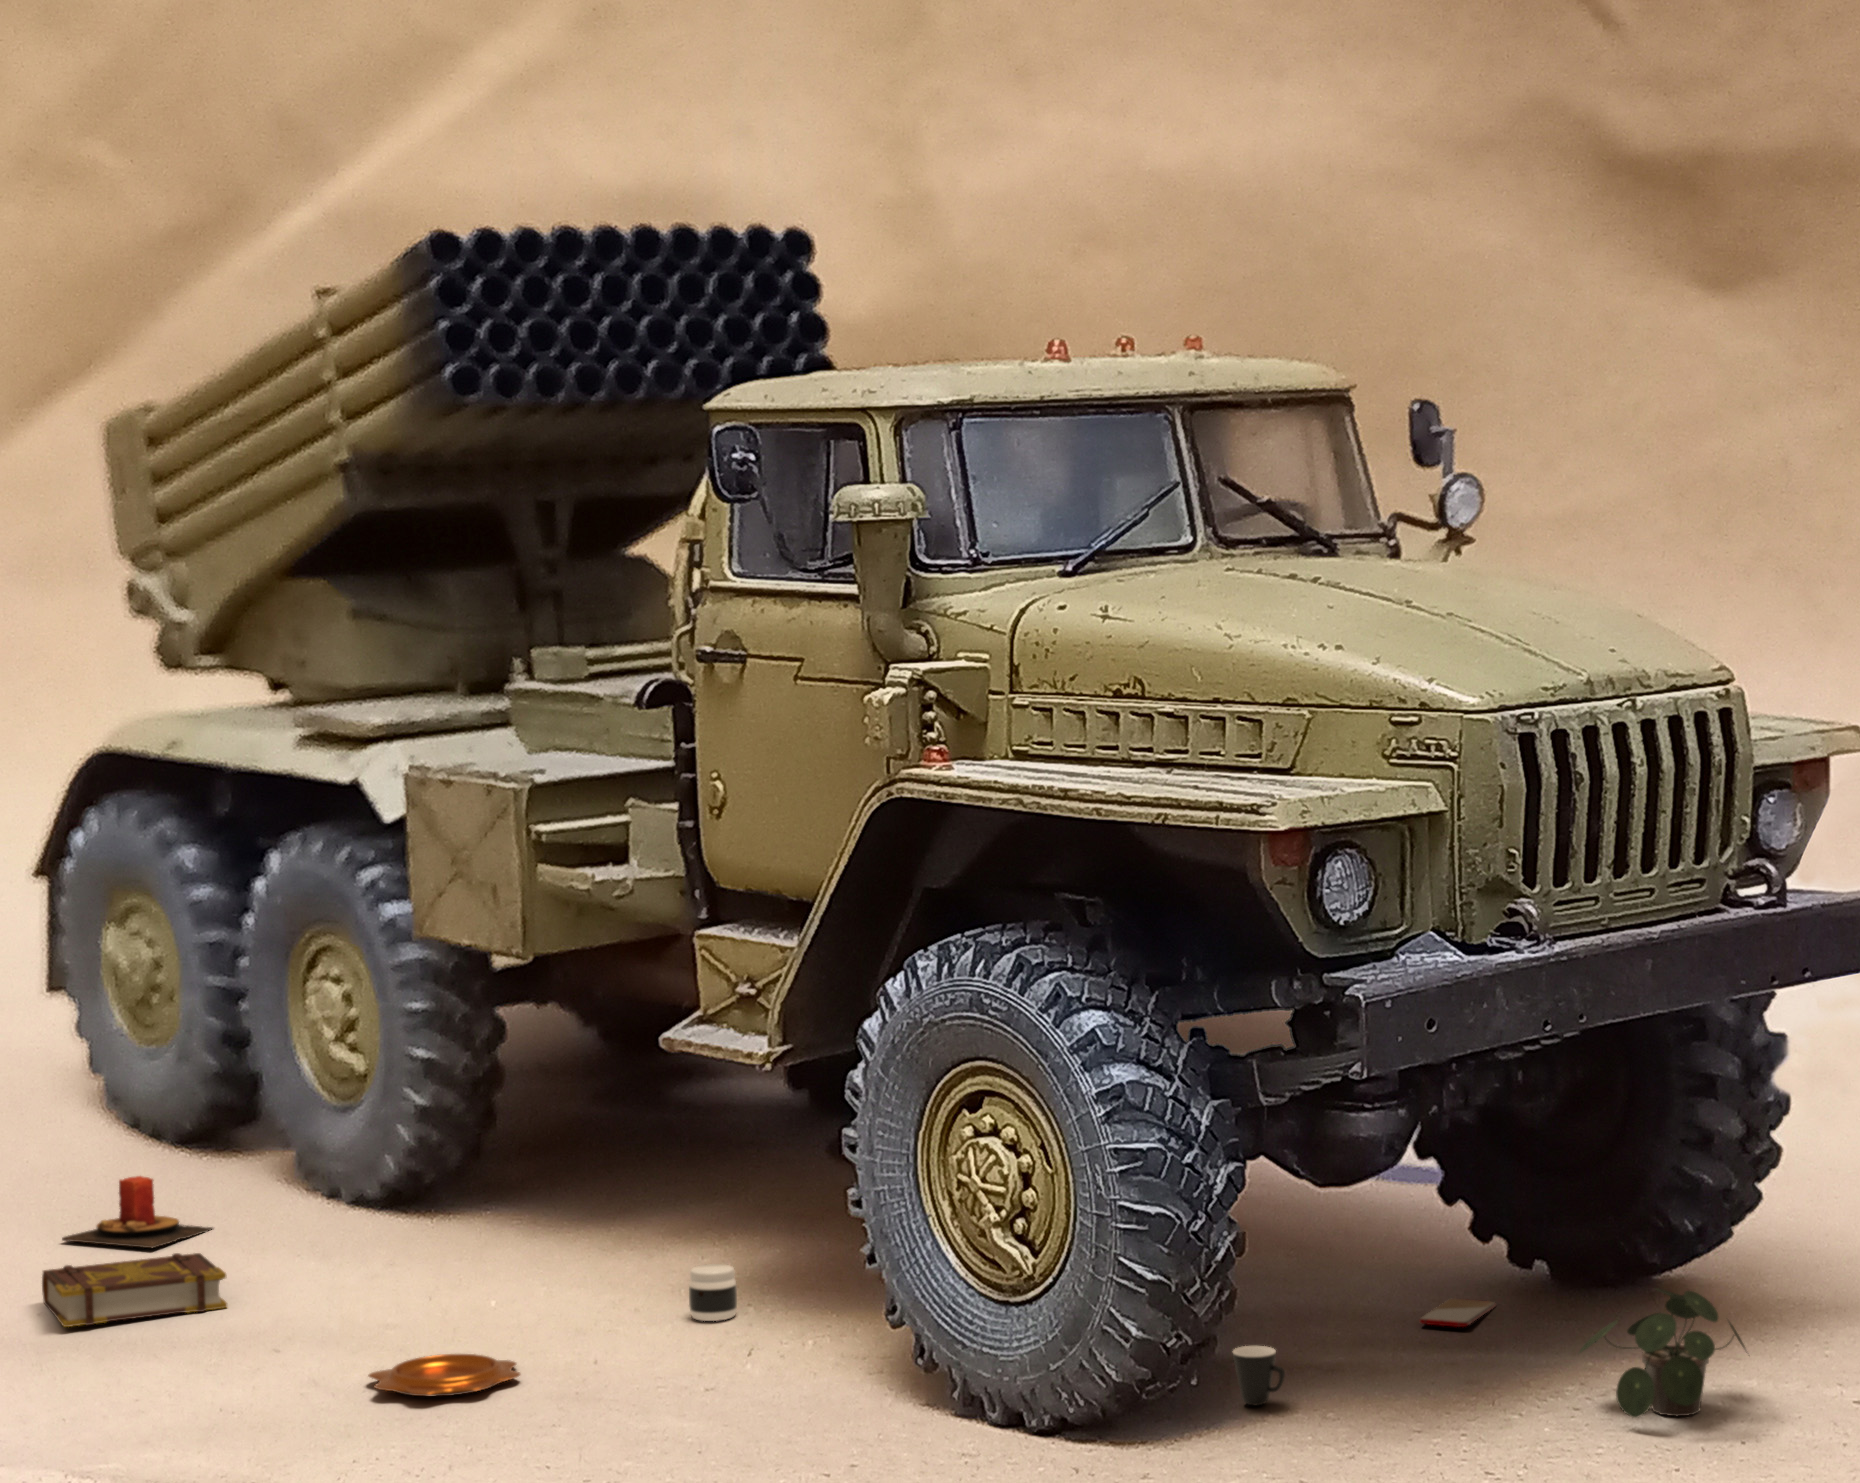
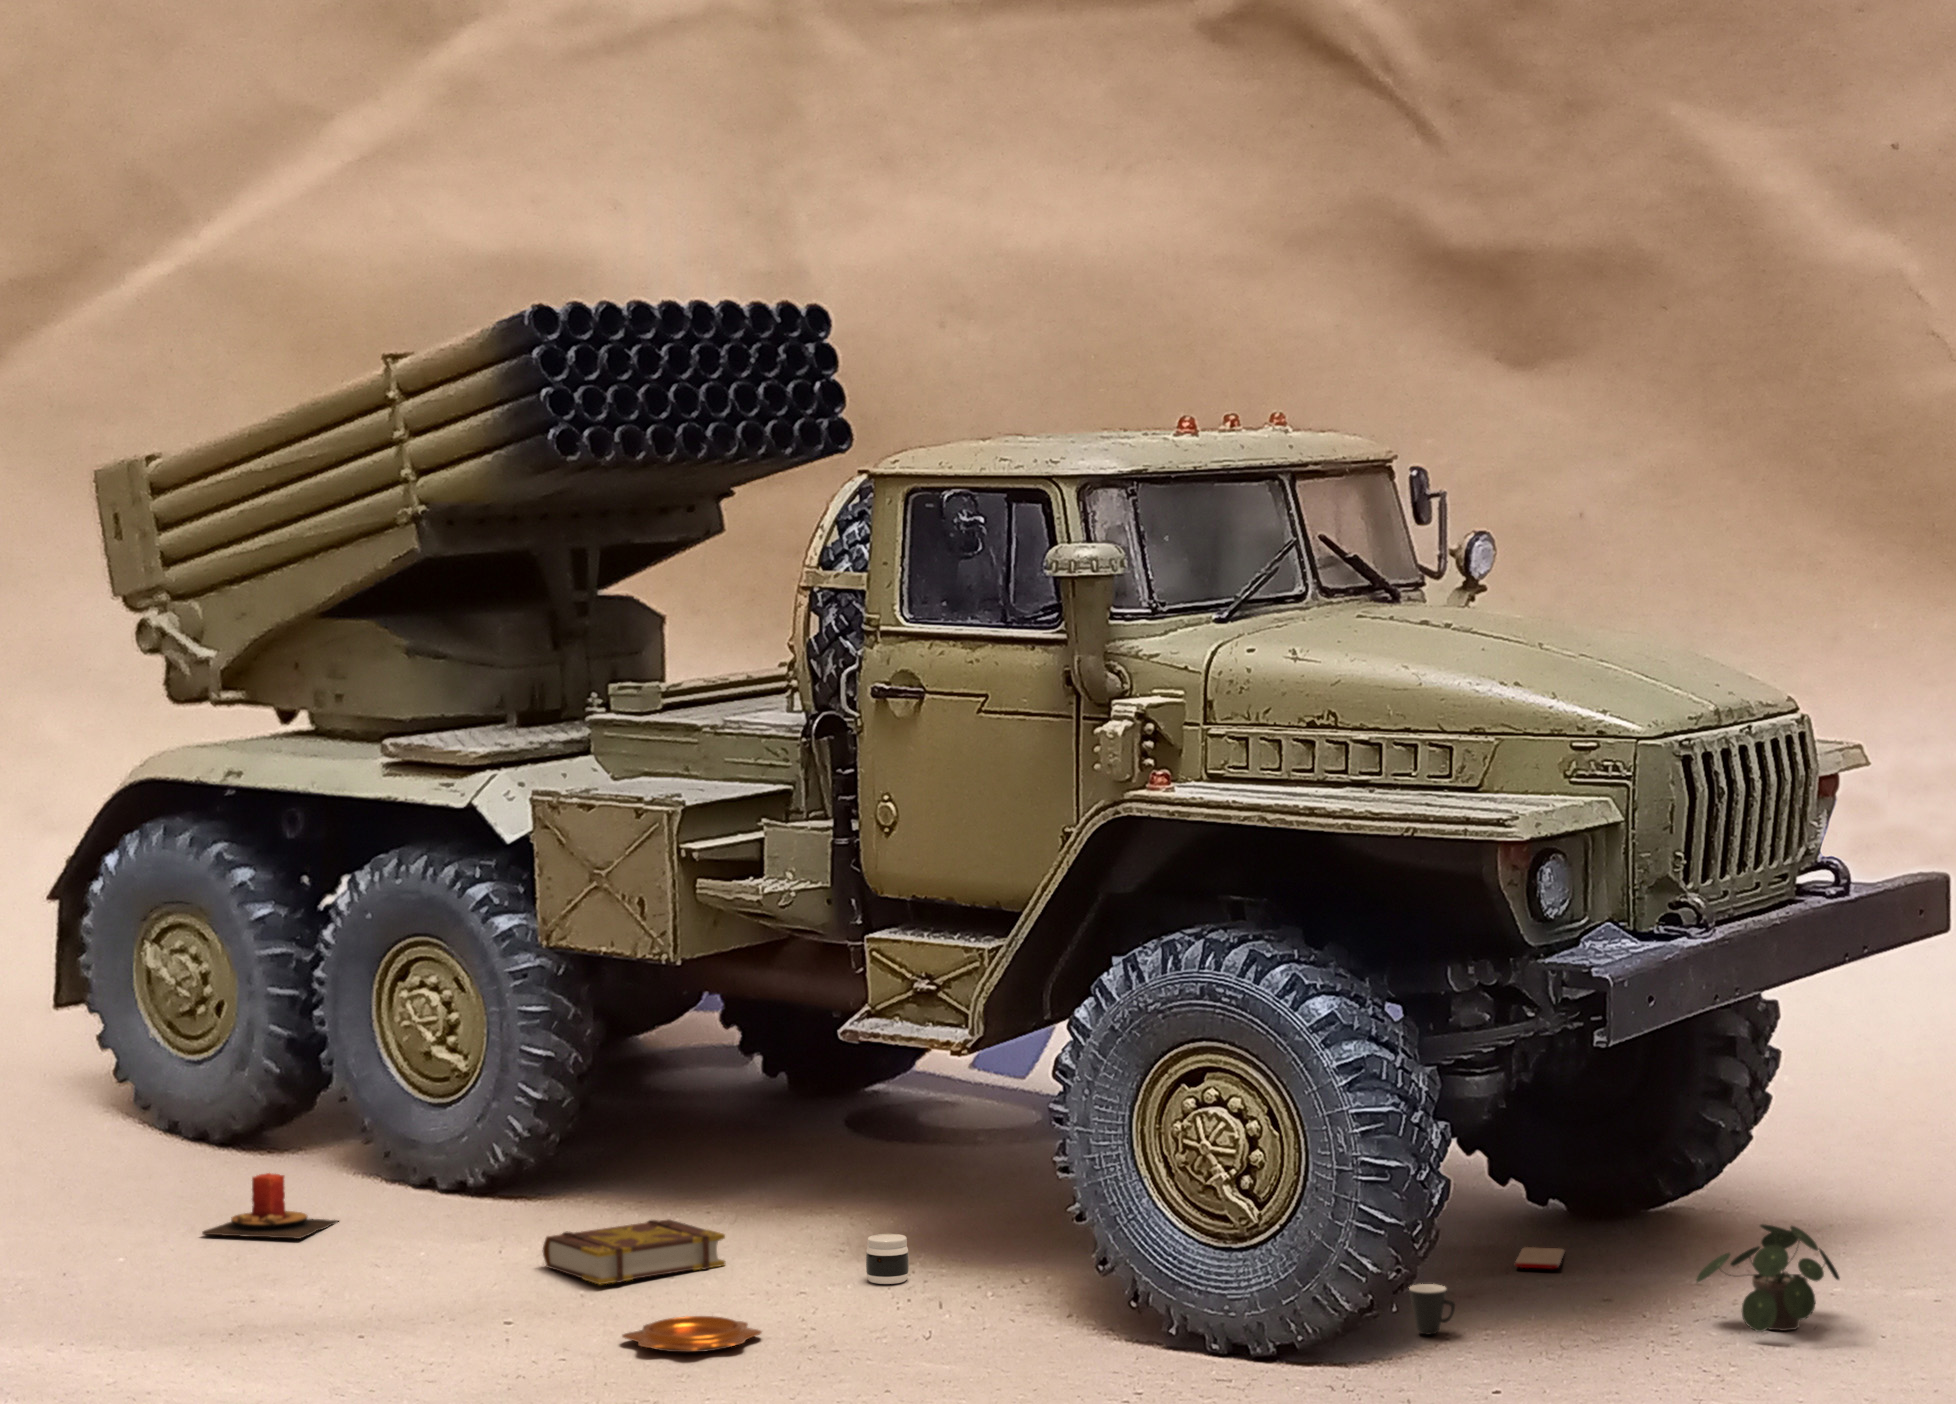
book: present [42,1253,227,1327] -> present [543,1219,726,1284]

